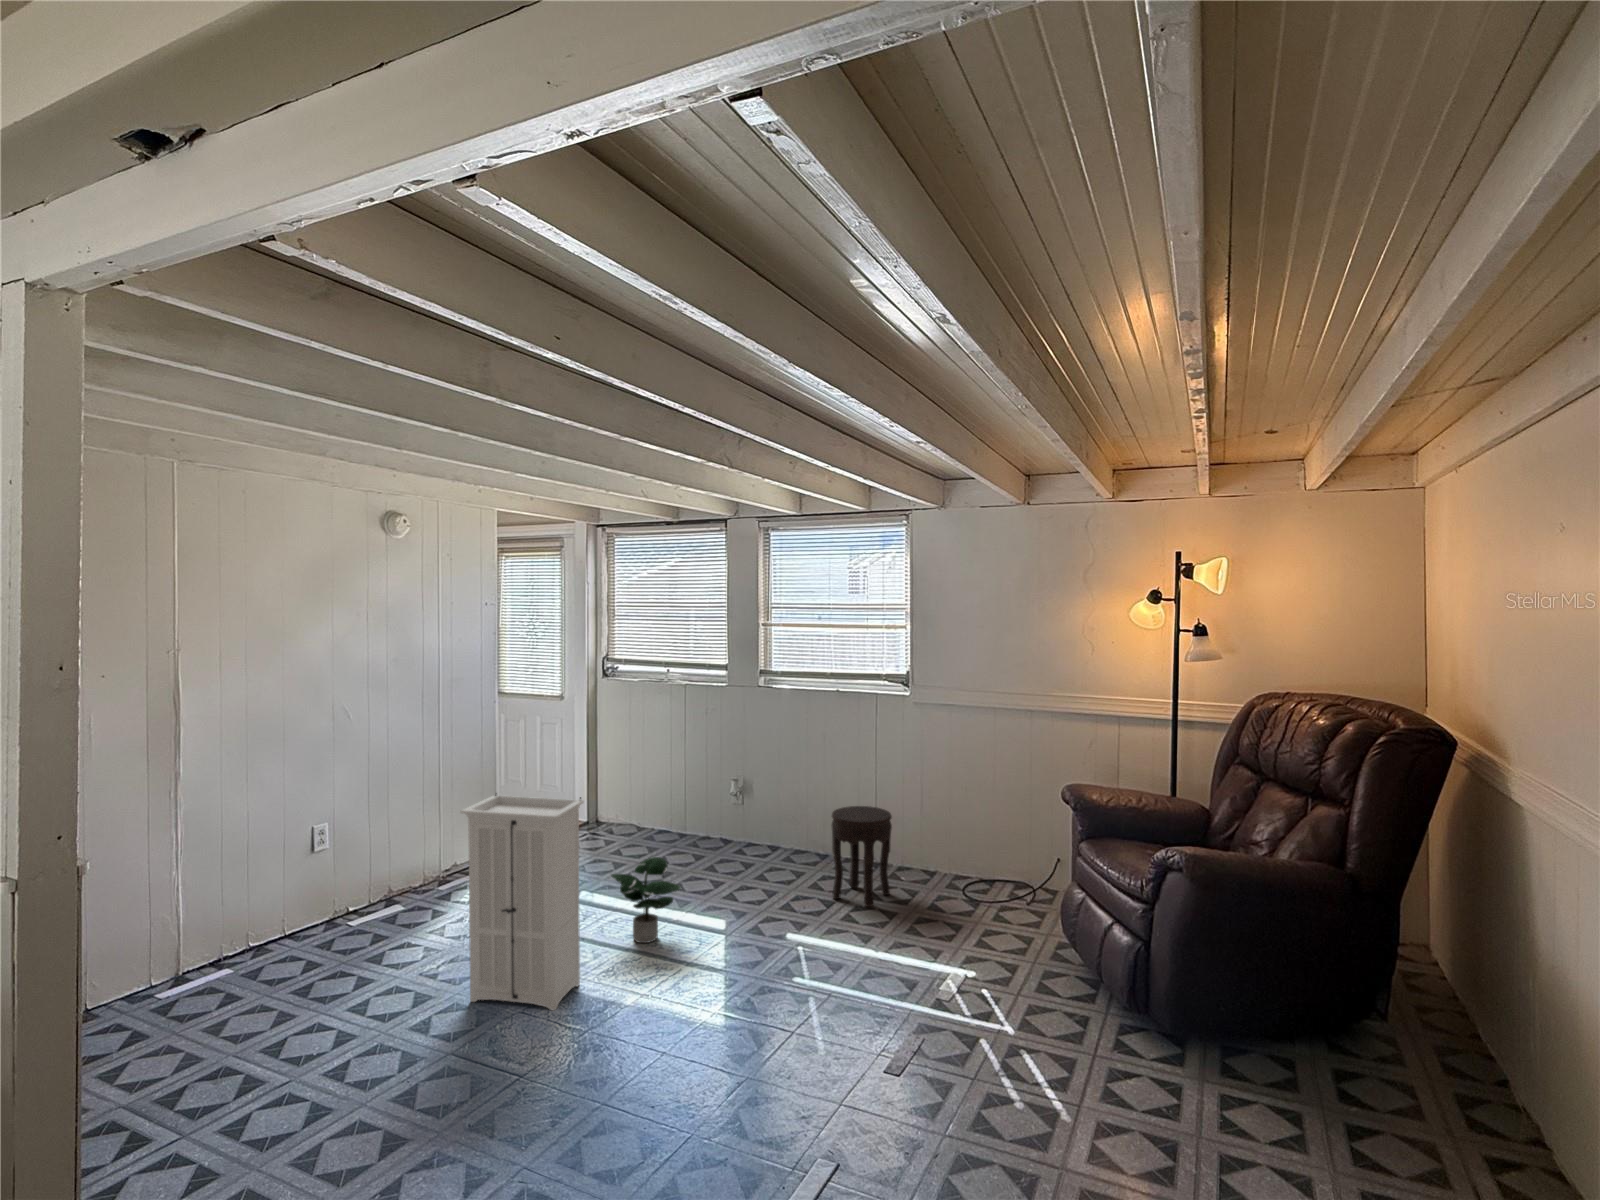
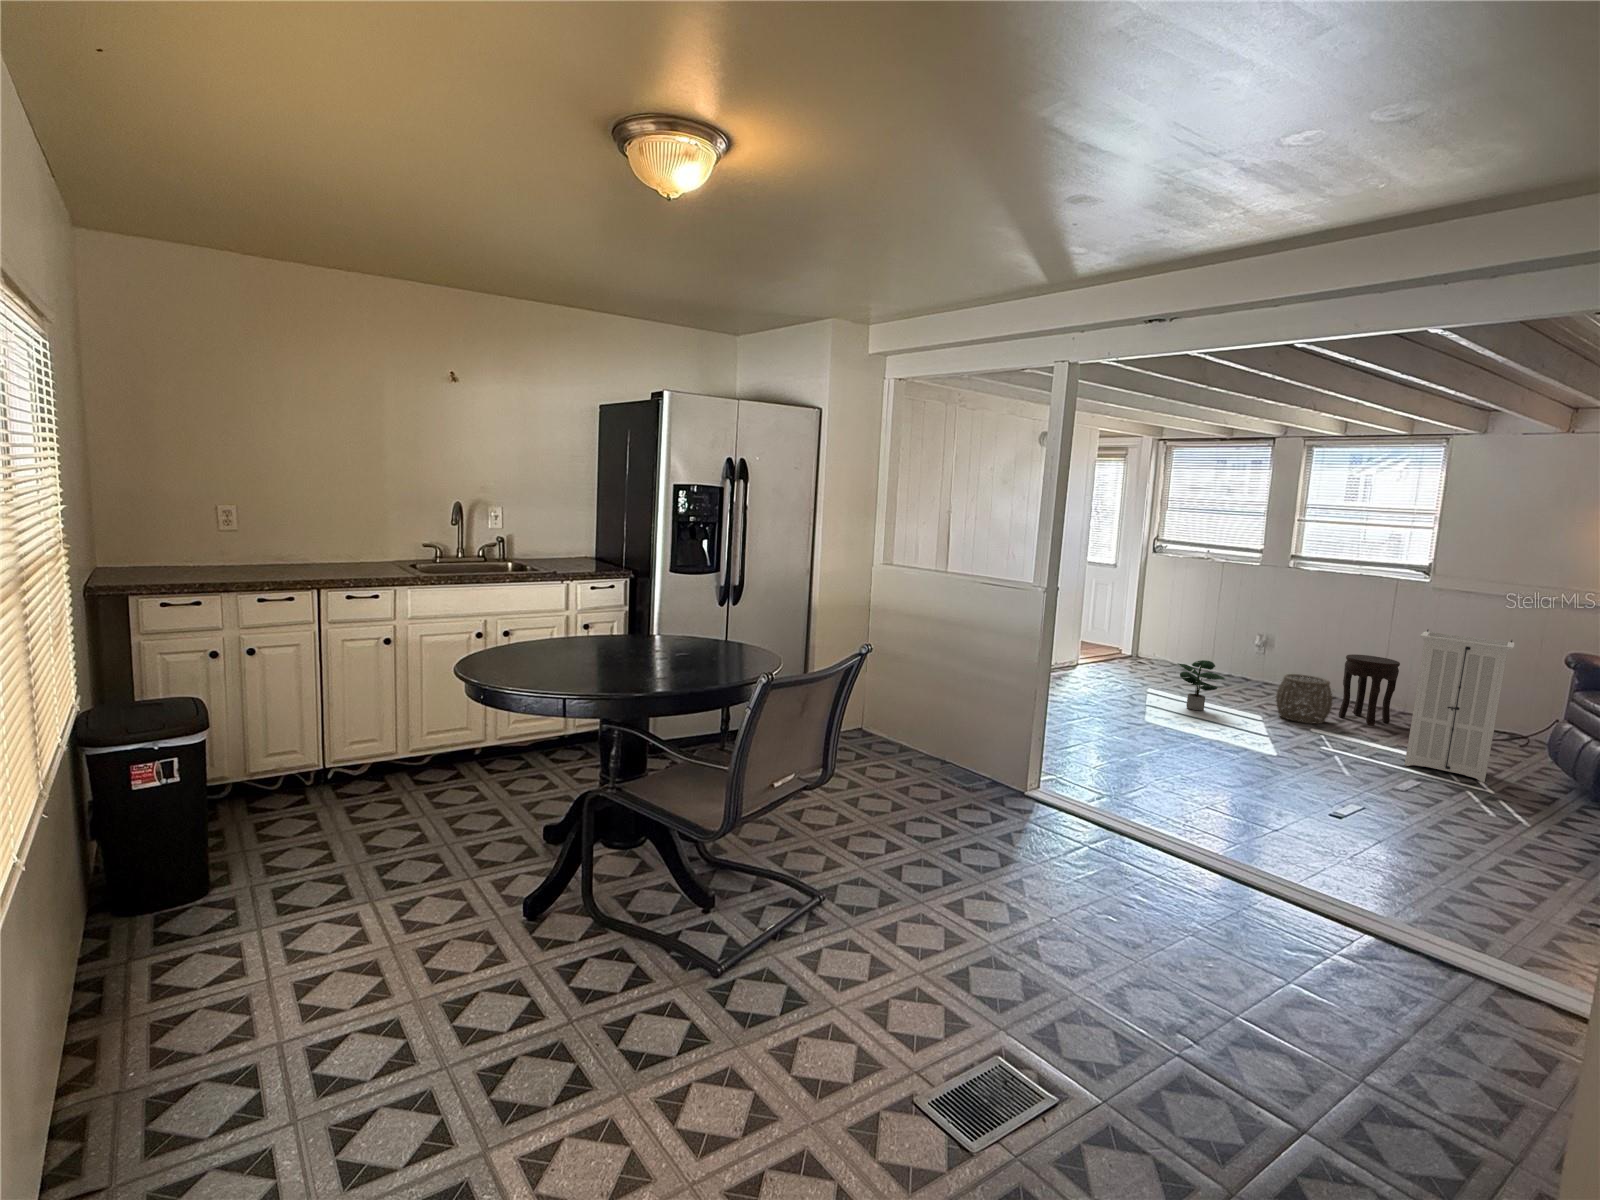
storage cabinet: present [461,793,584,1011] -> present [1405,630,1515,782]
woven basket: none [752,853,822,931] -> present [1276,674,1332,724]

